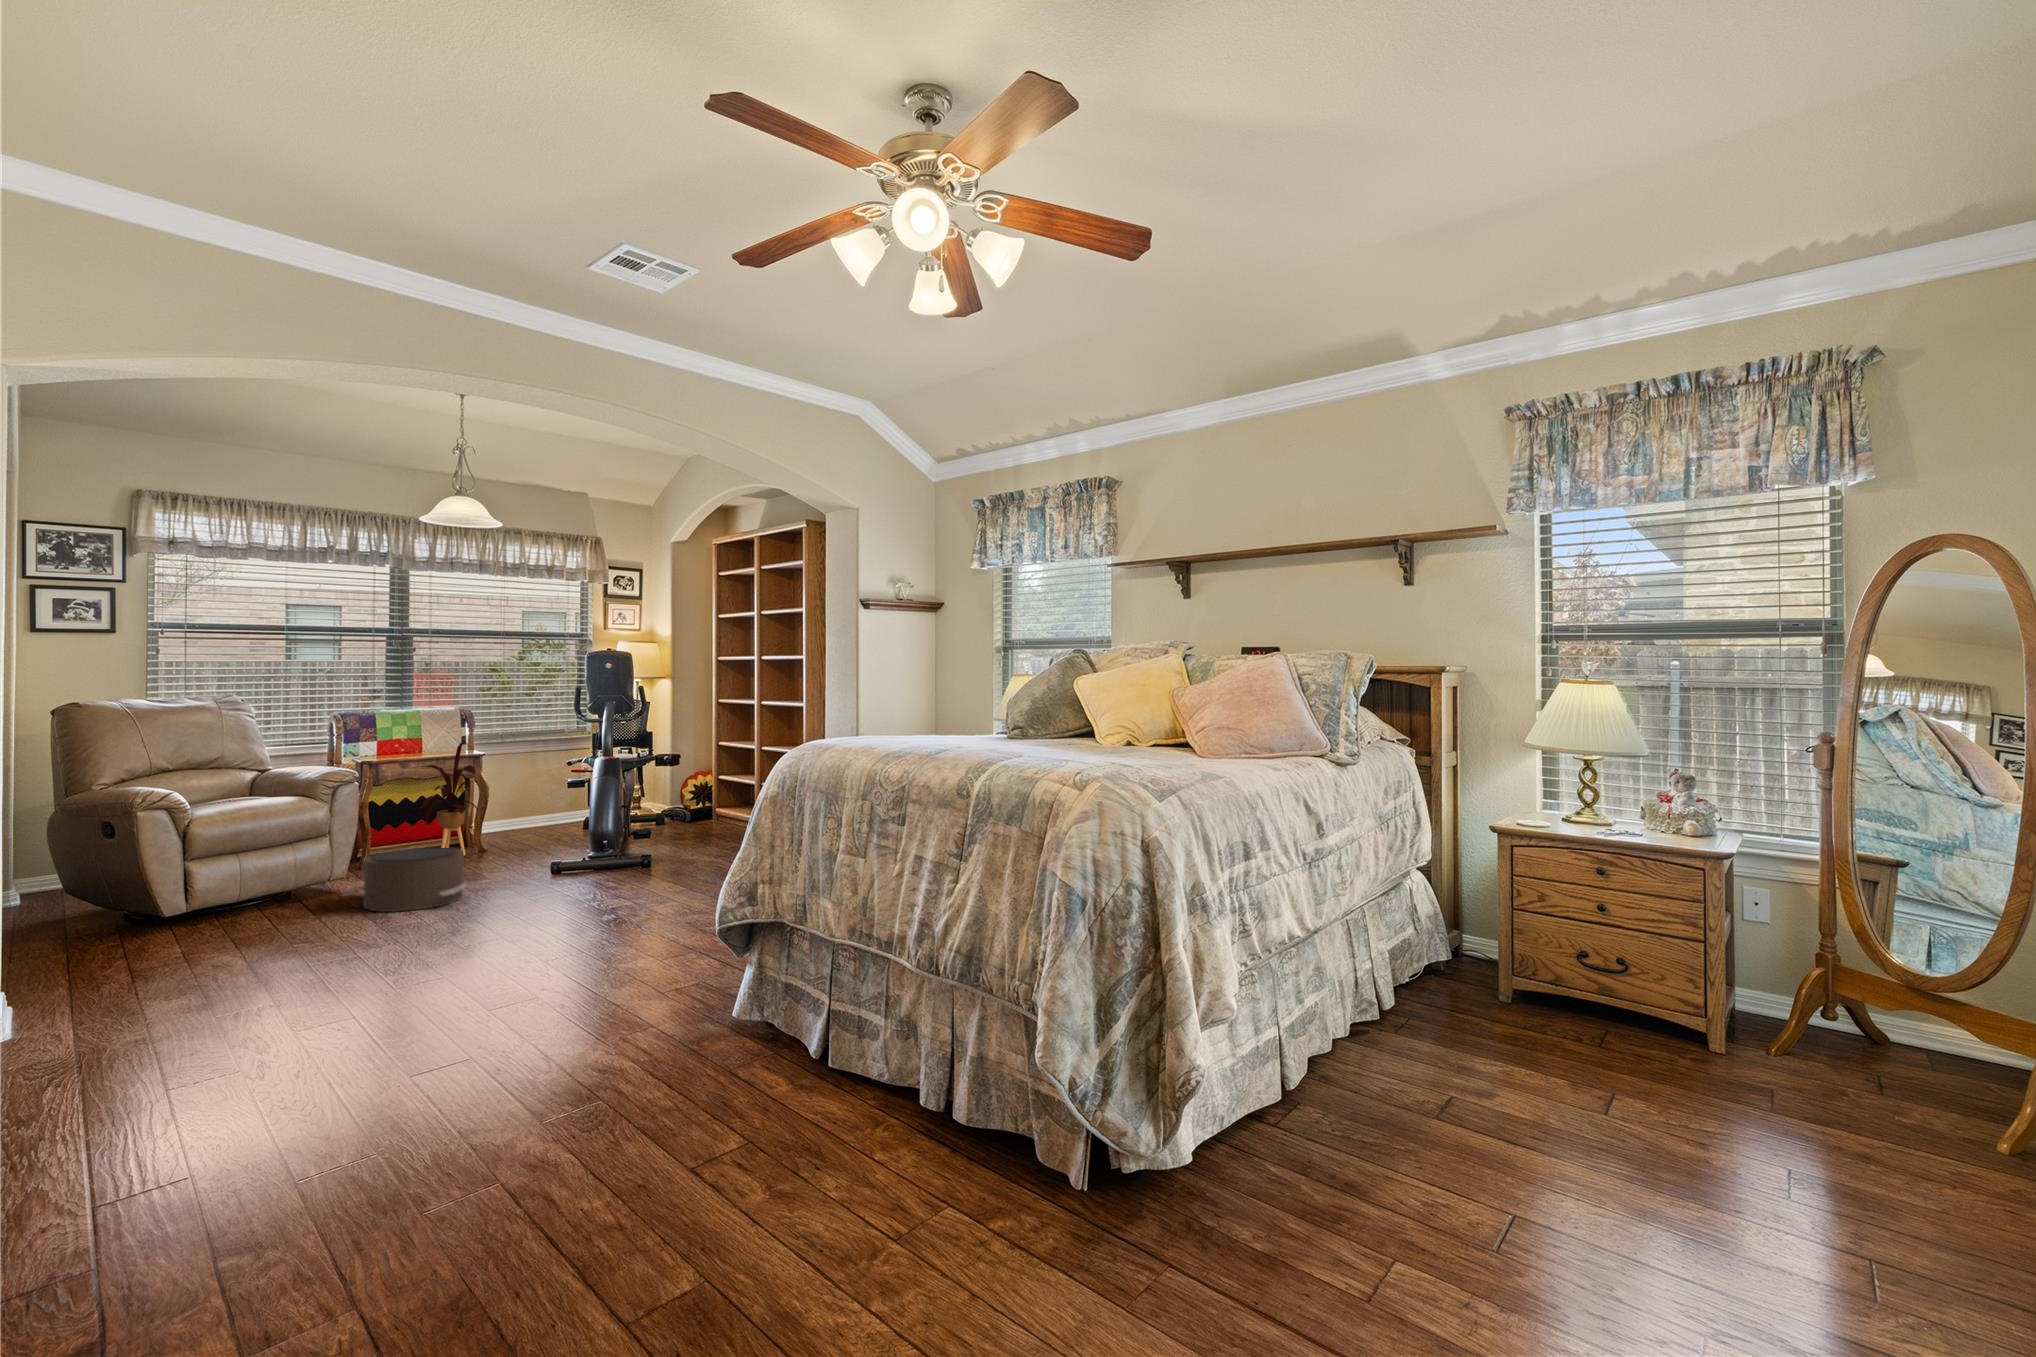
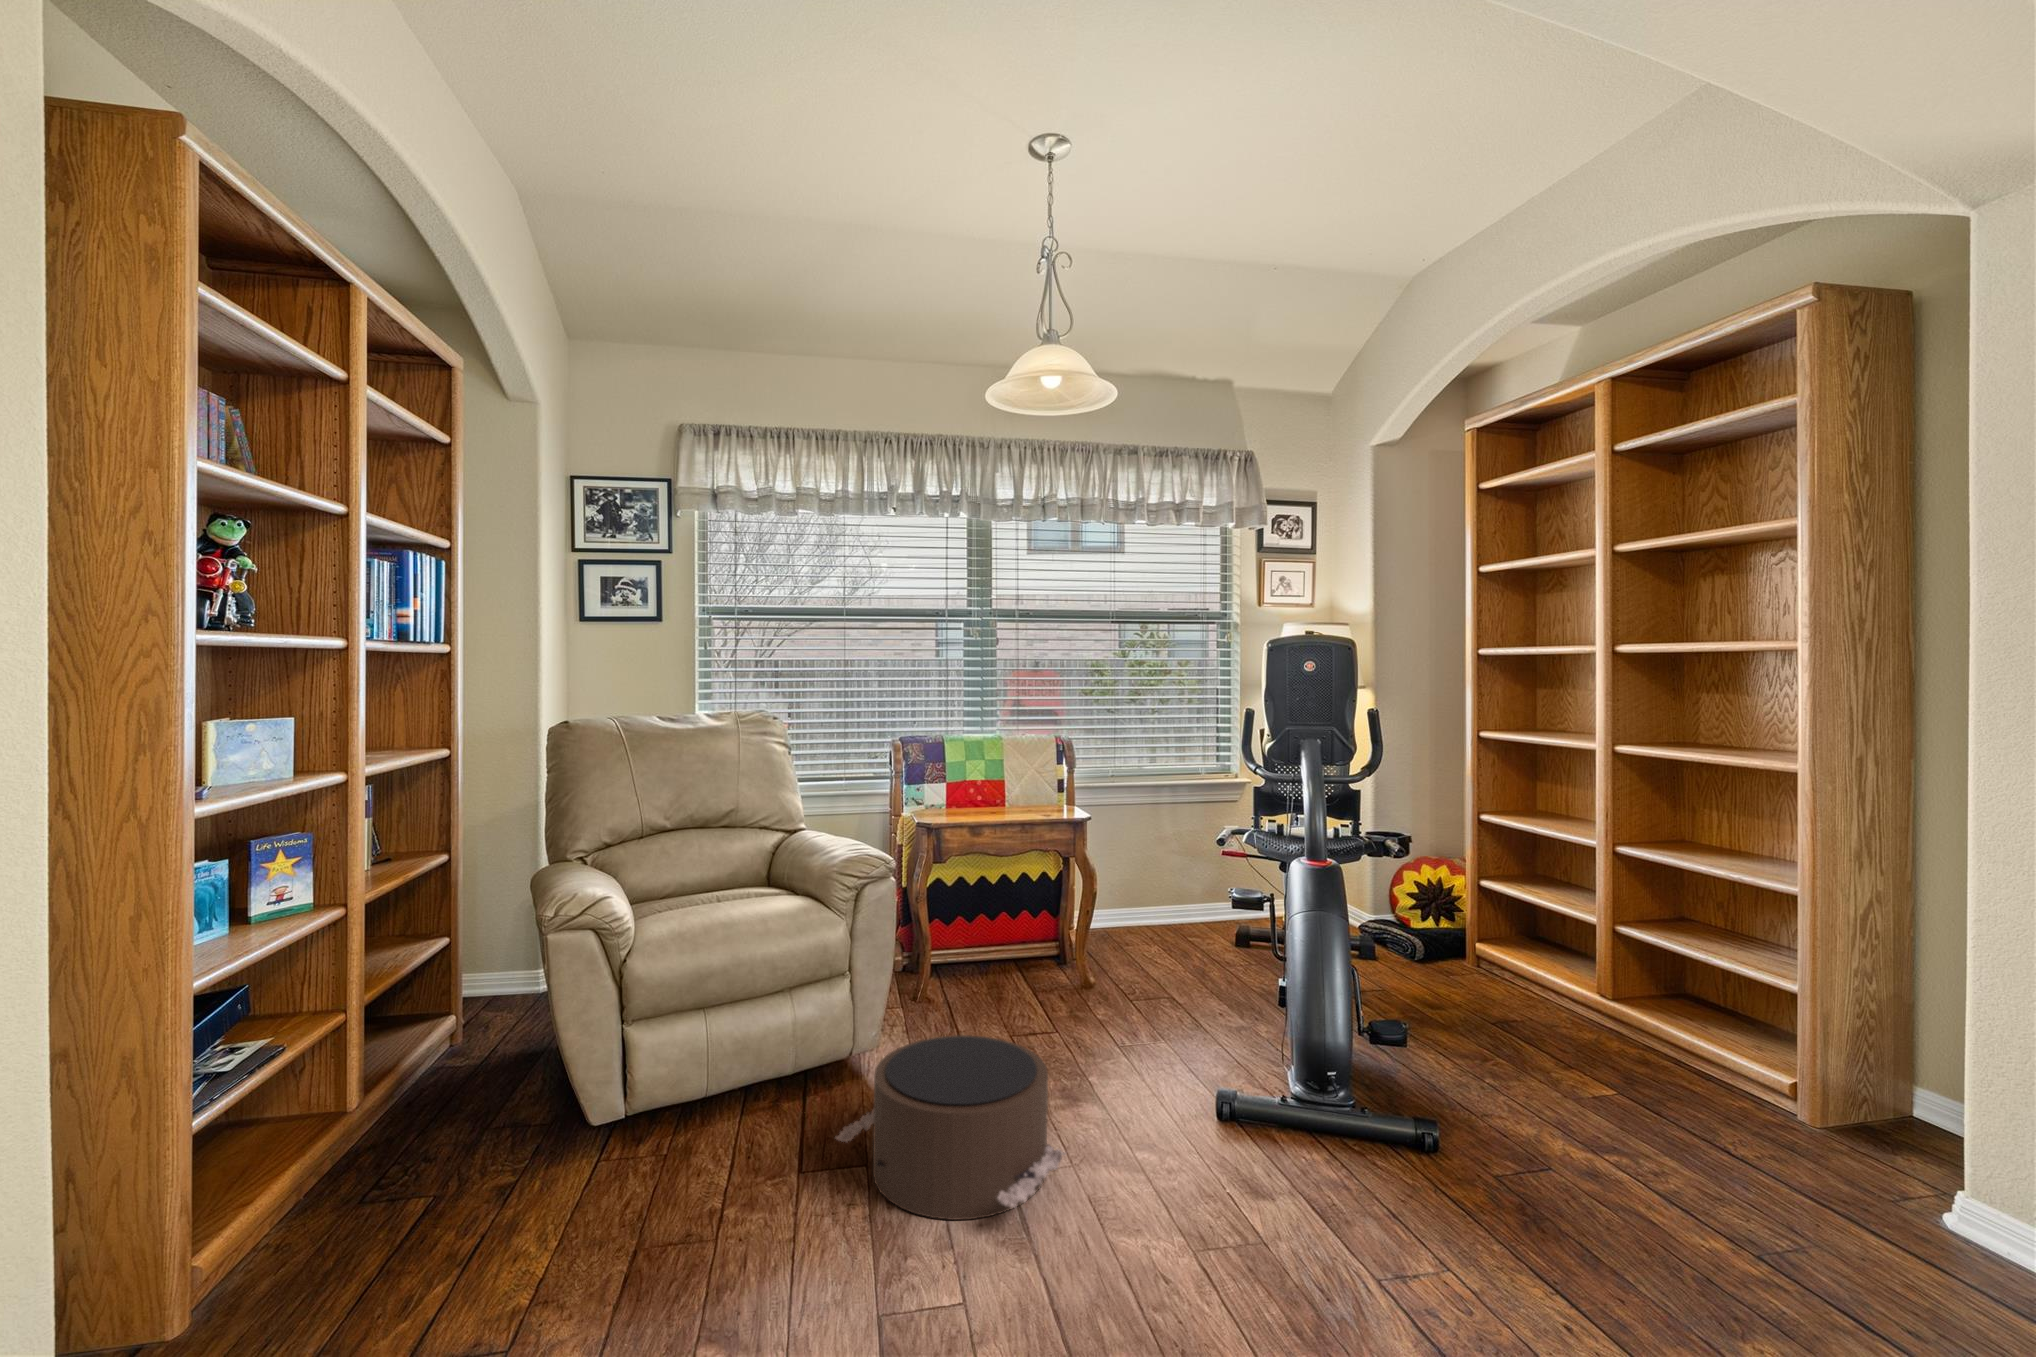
house plant: present [415,742,478,856] -> none [989,796,1080,989]

